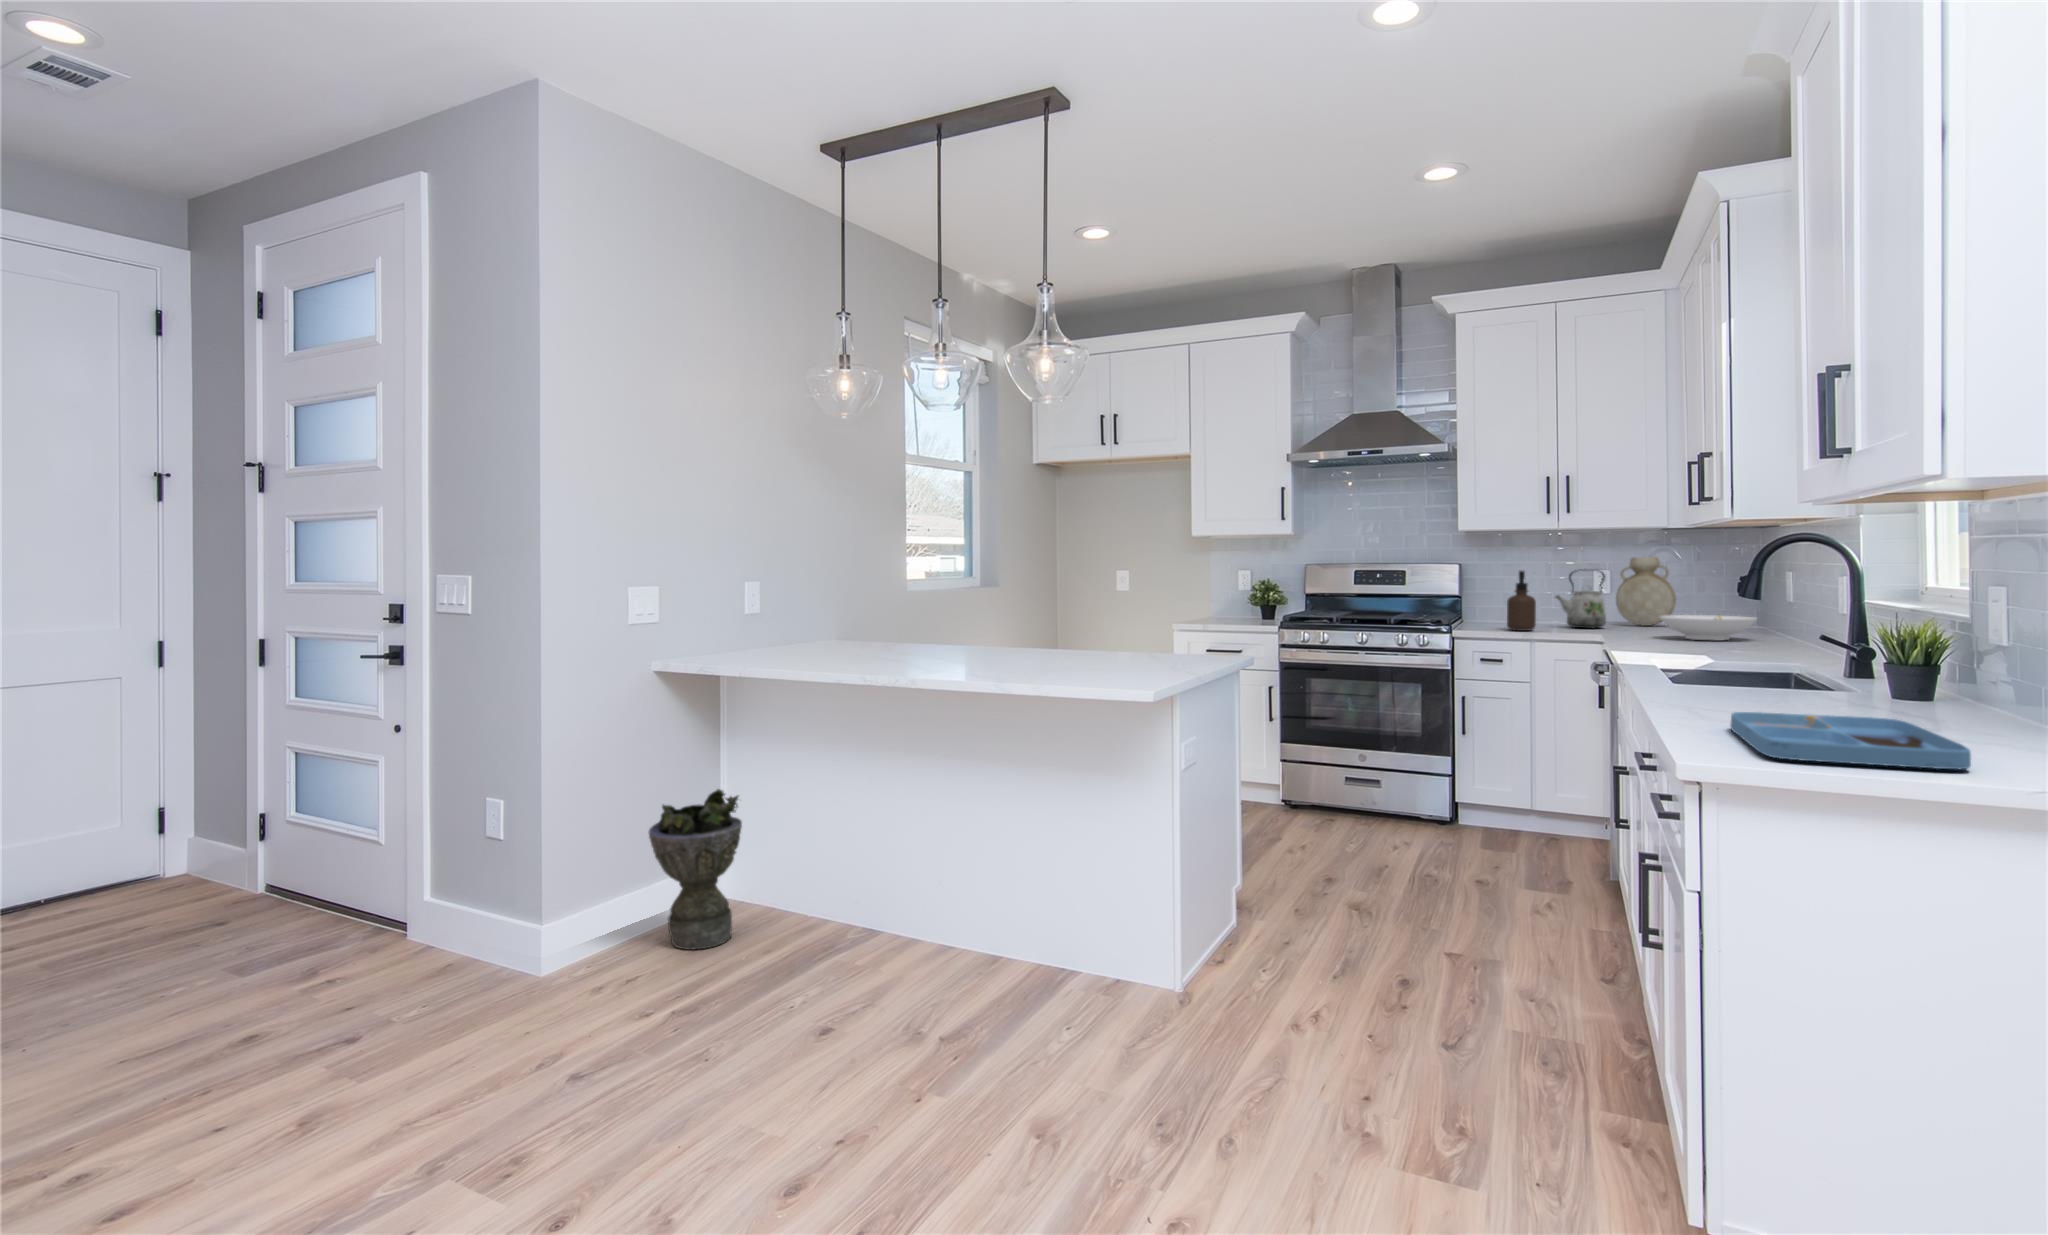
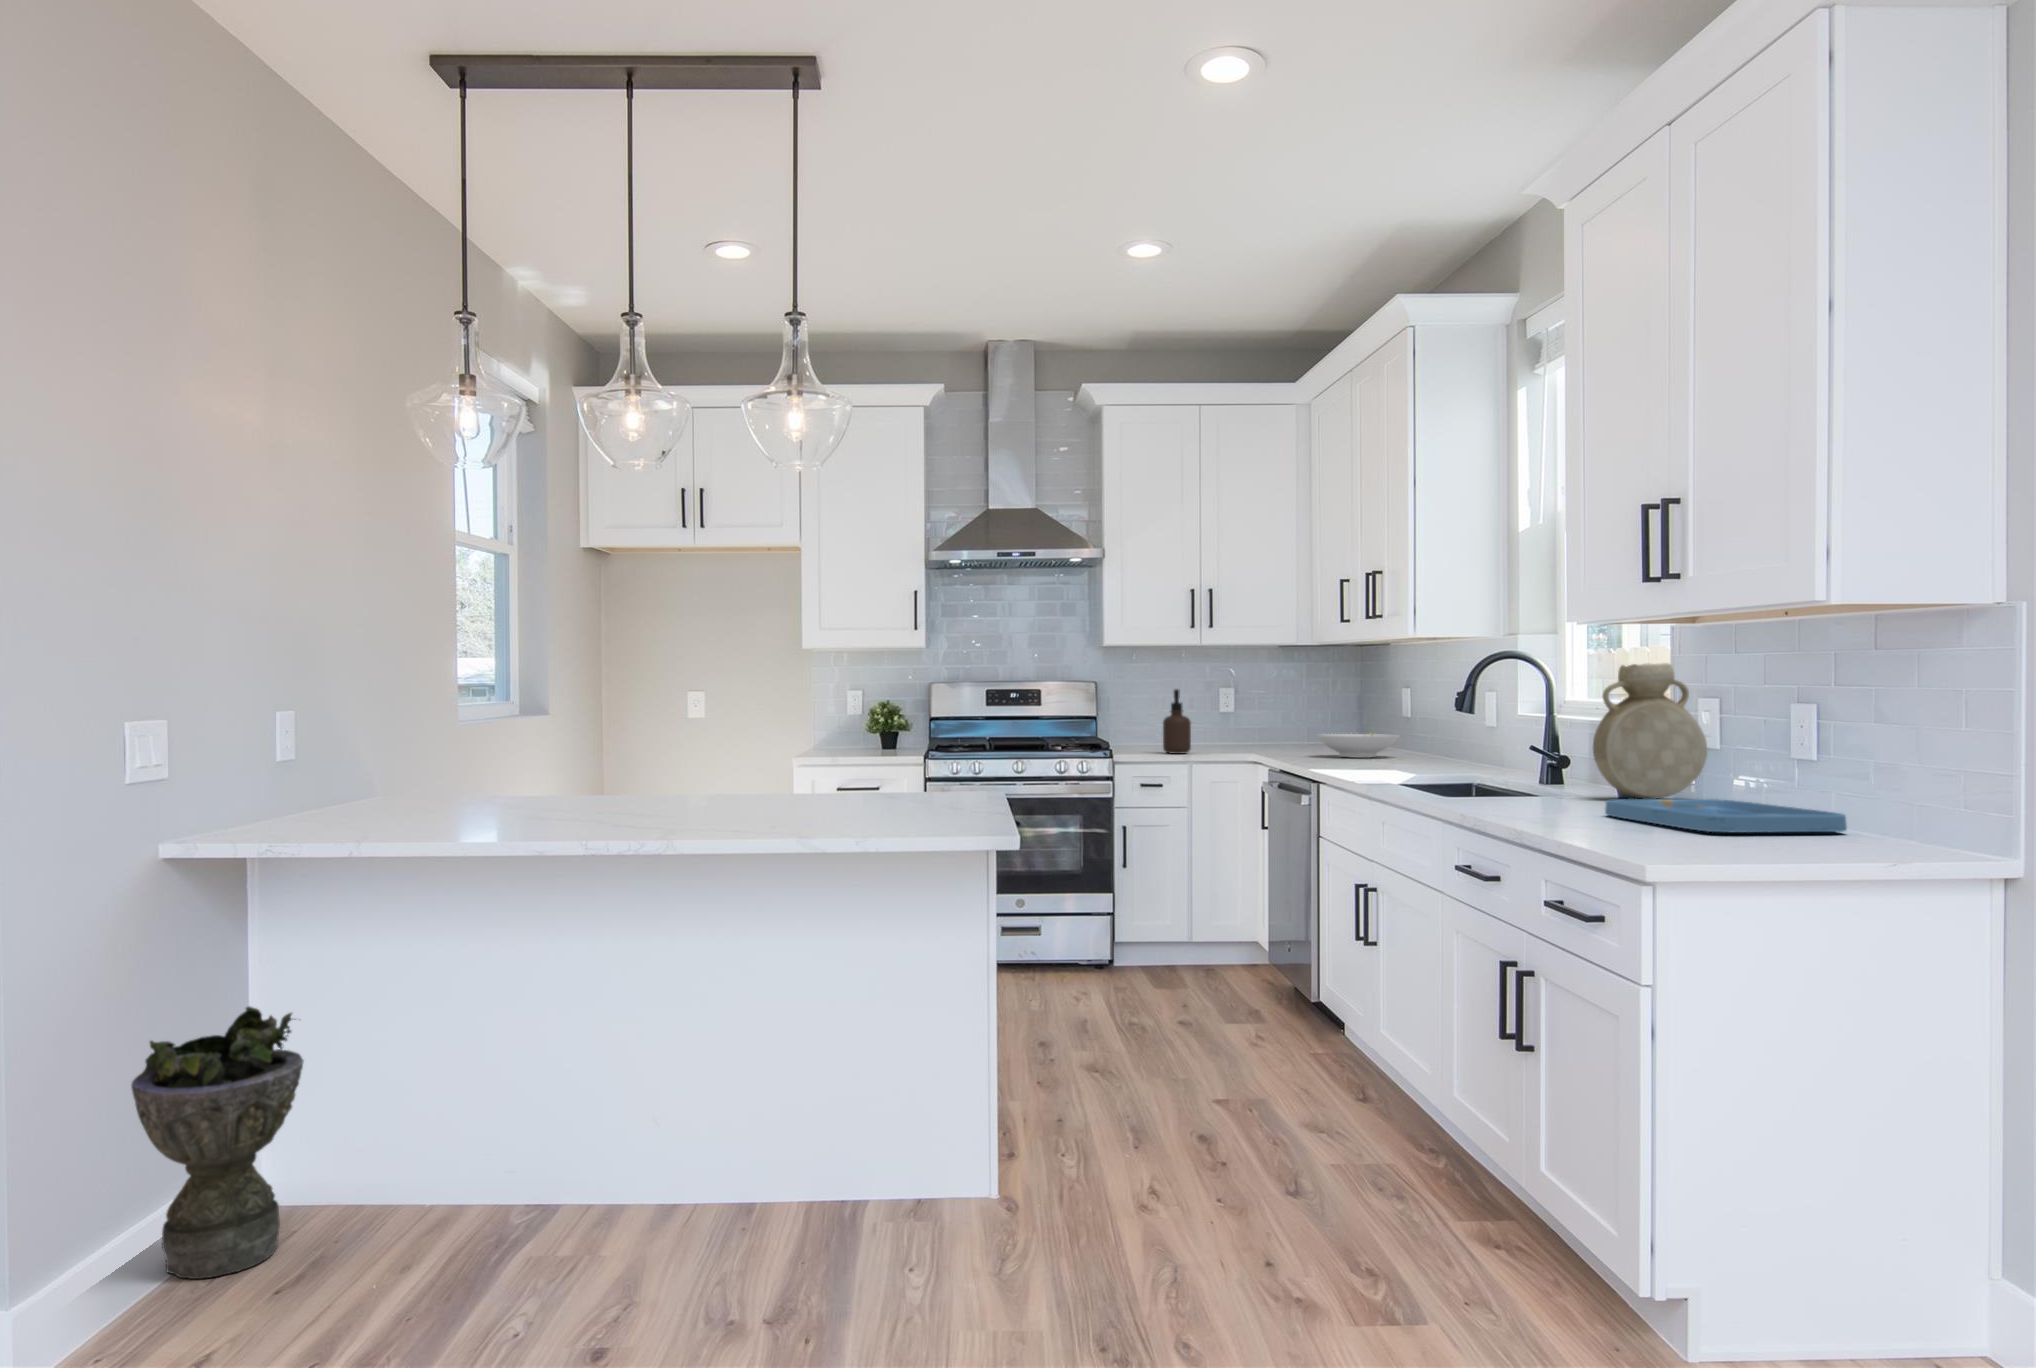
vase: present [1616,557,1676,626] -> present [1593,663,1707,799]
kettle: present [1556,570,1606,628] -> none [1199,690,1245,751]

